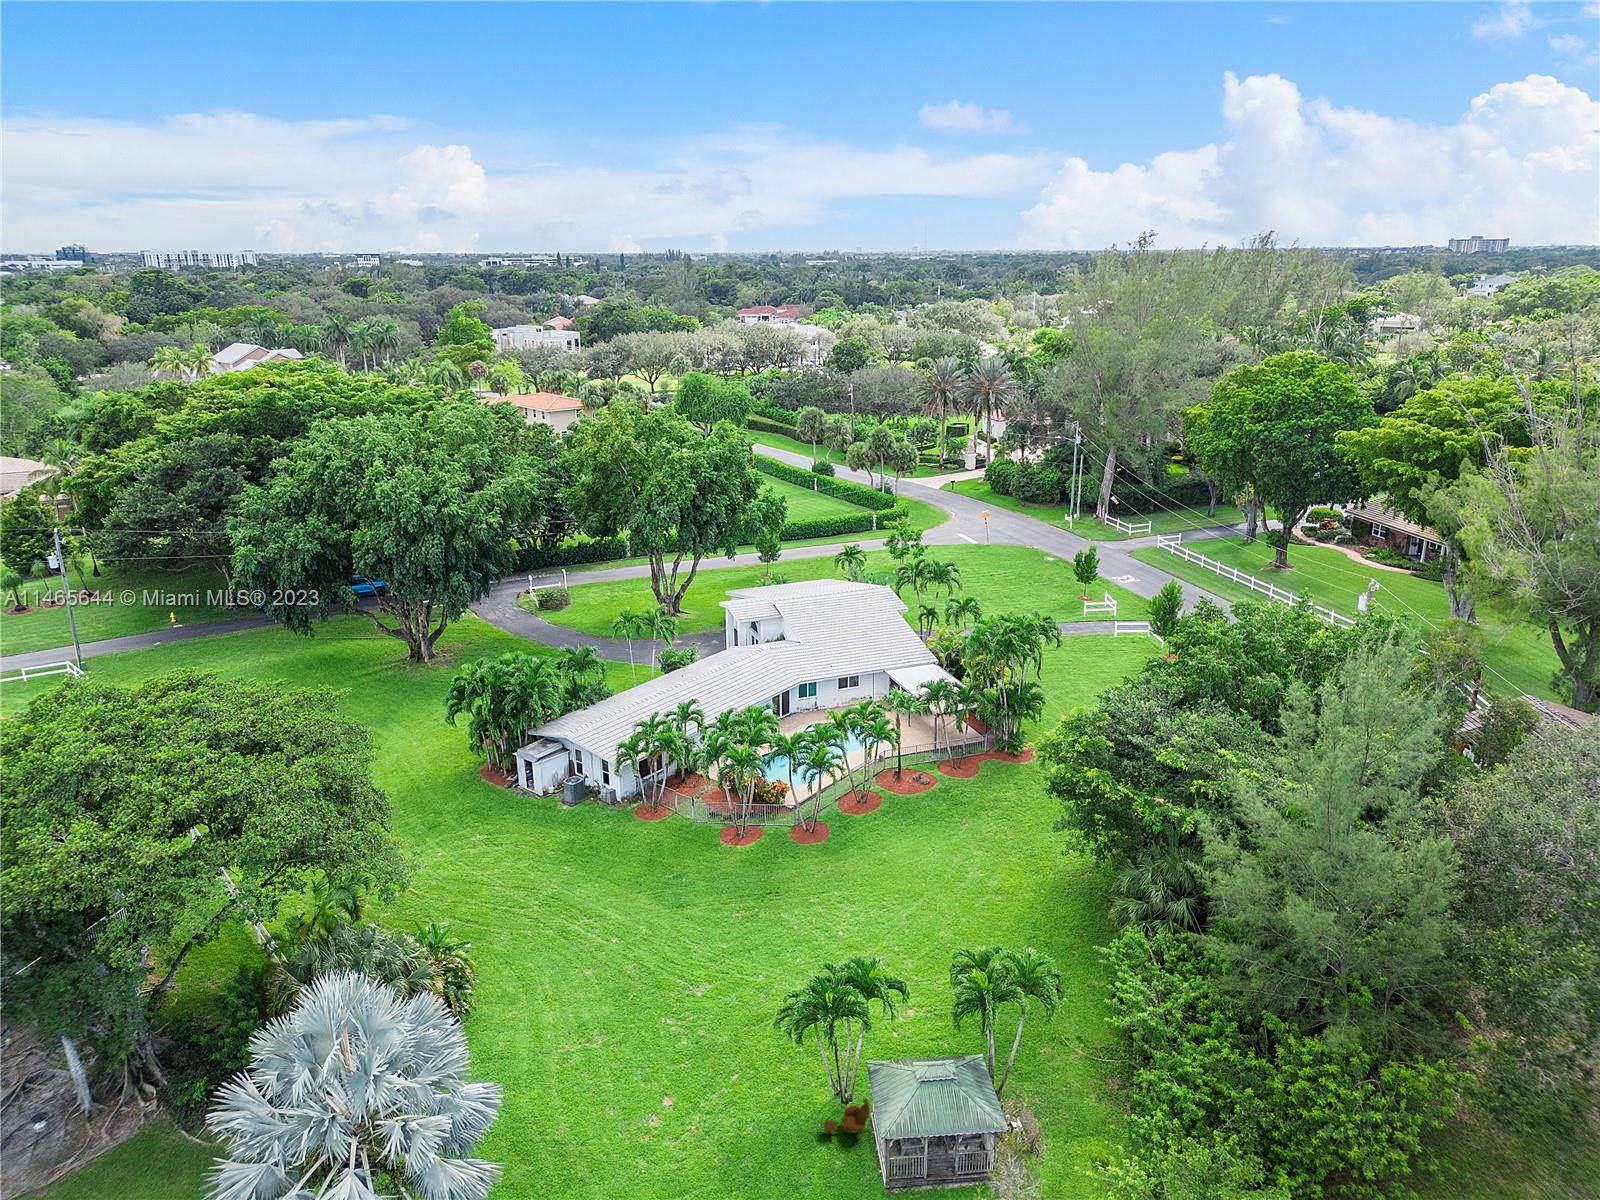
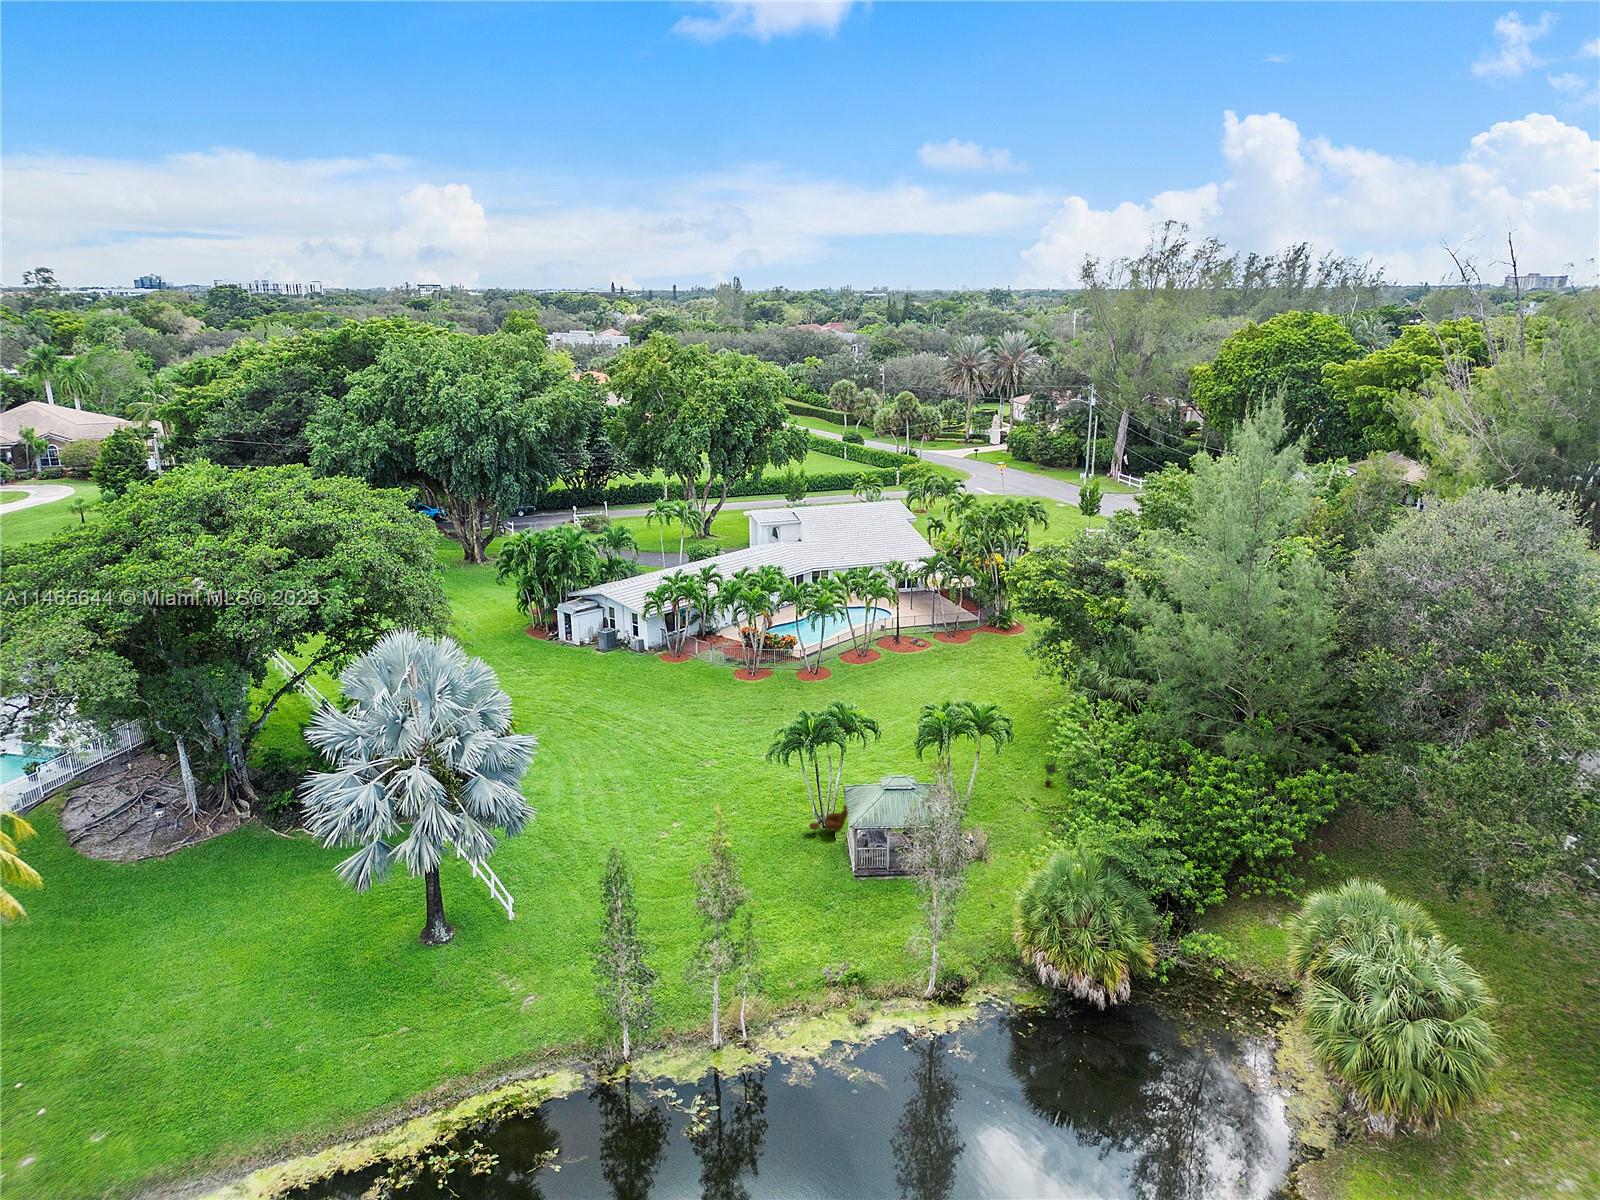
potted tree: none [1087,1005,1108,1036] -> present [1045,759,1059,787]

